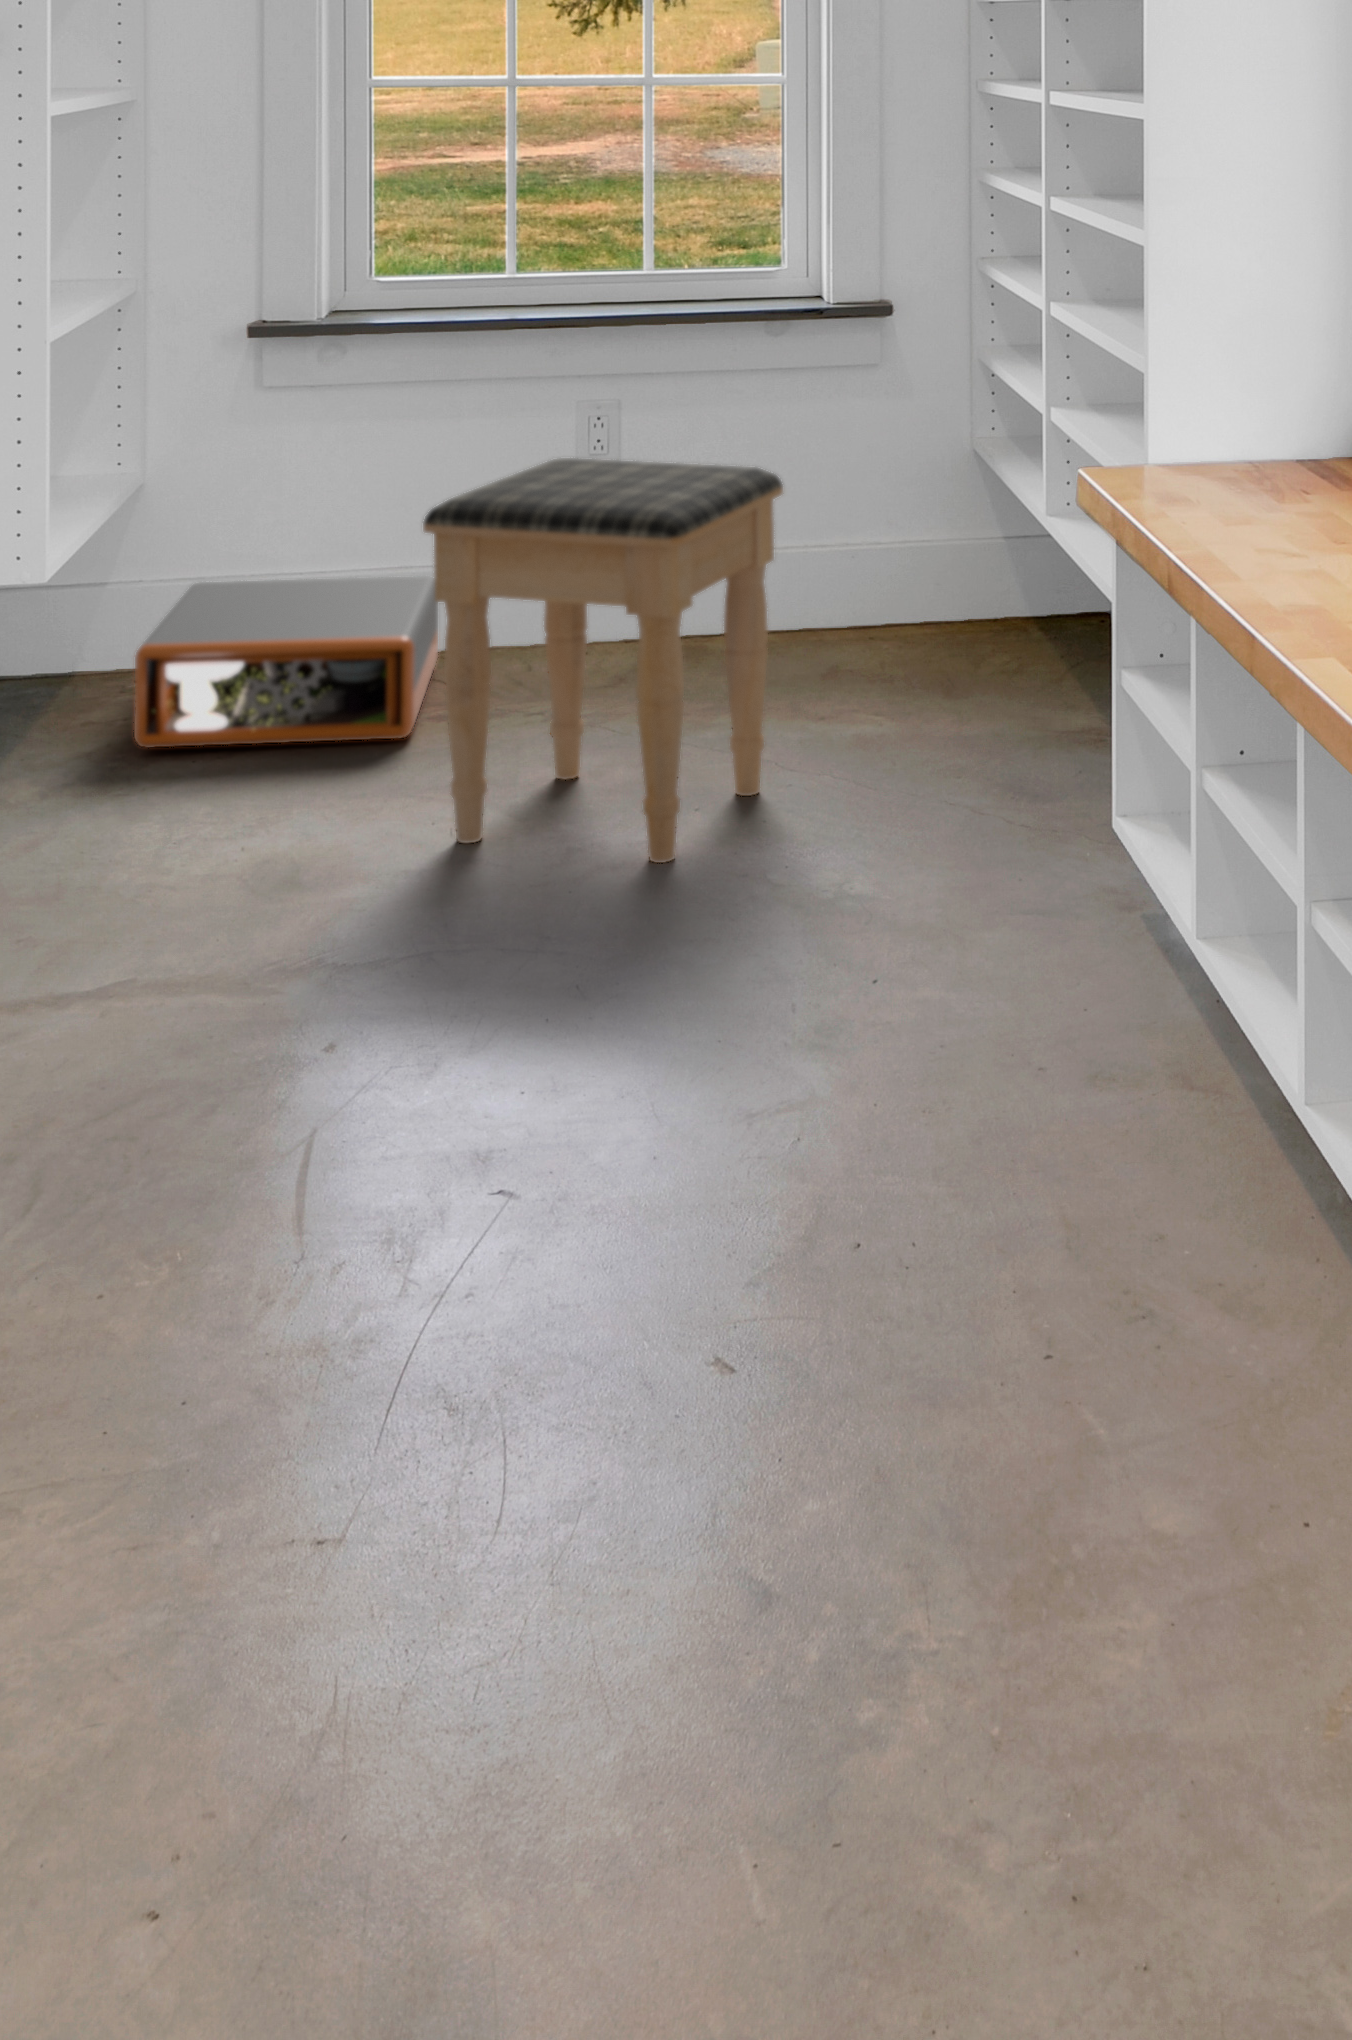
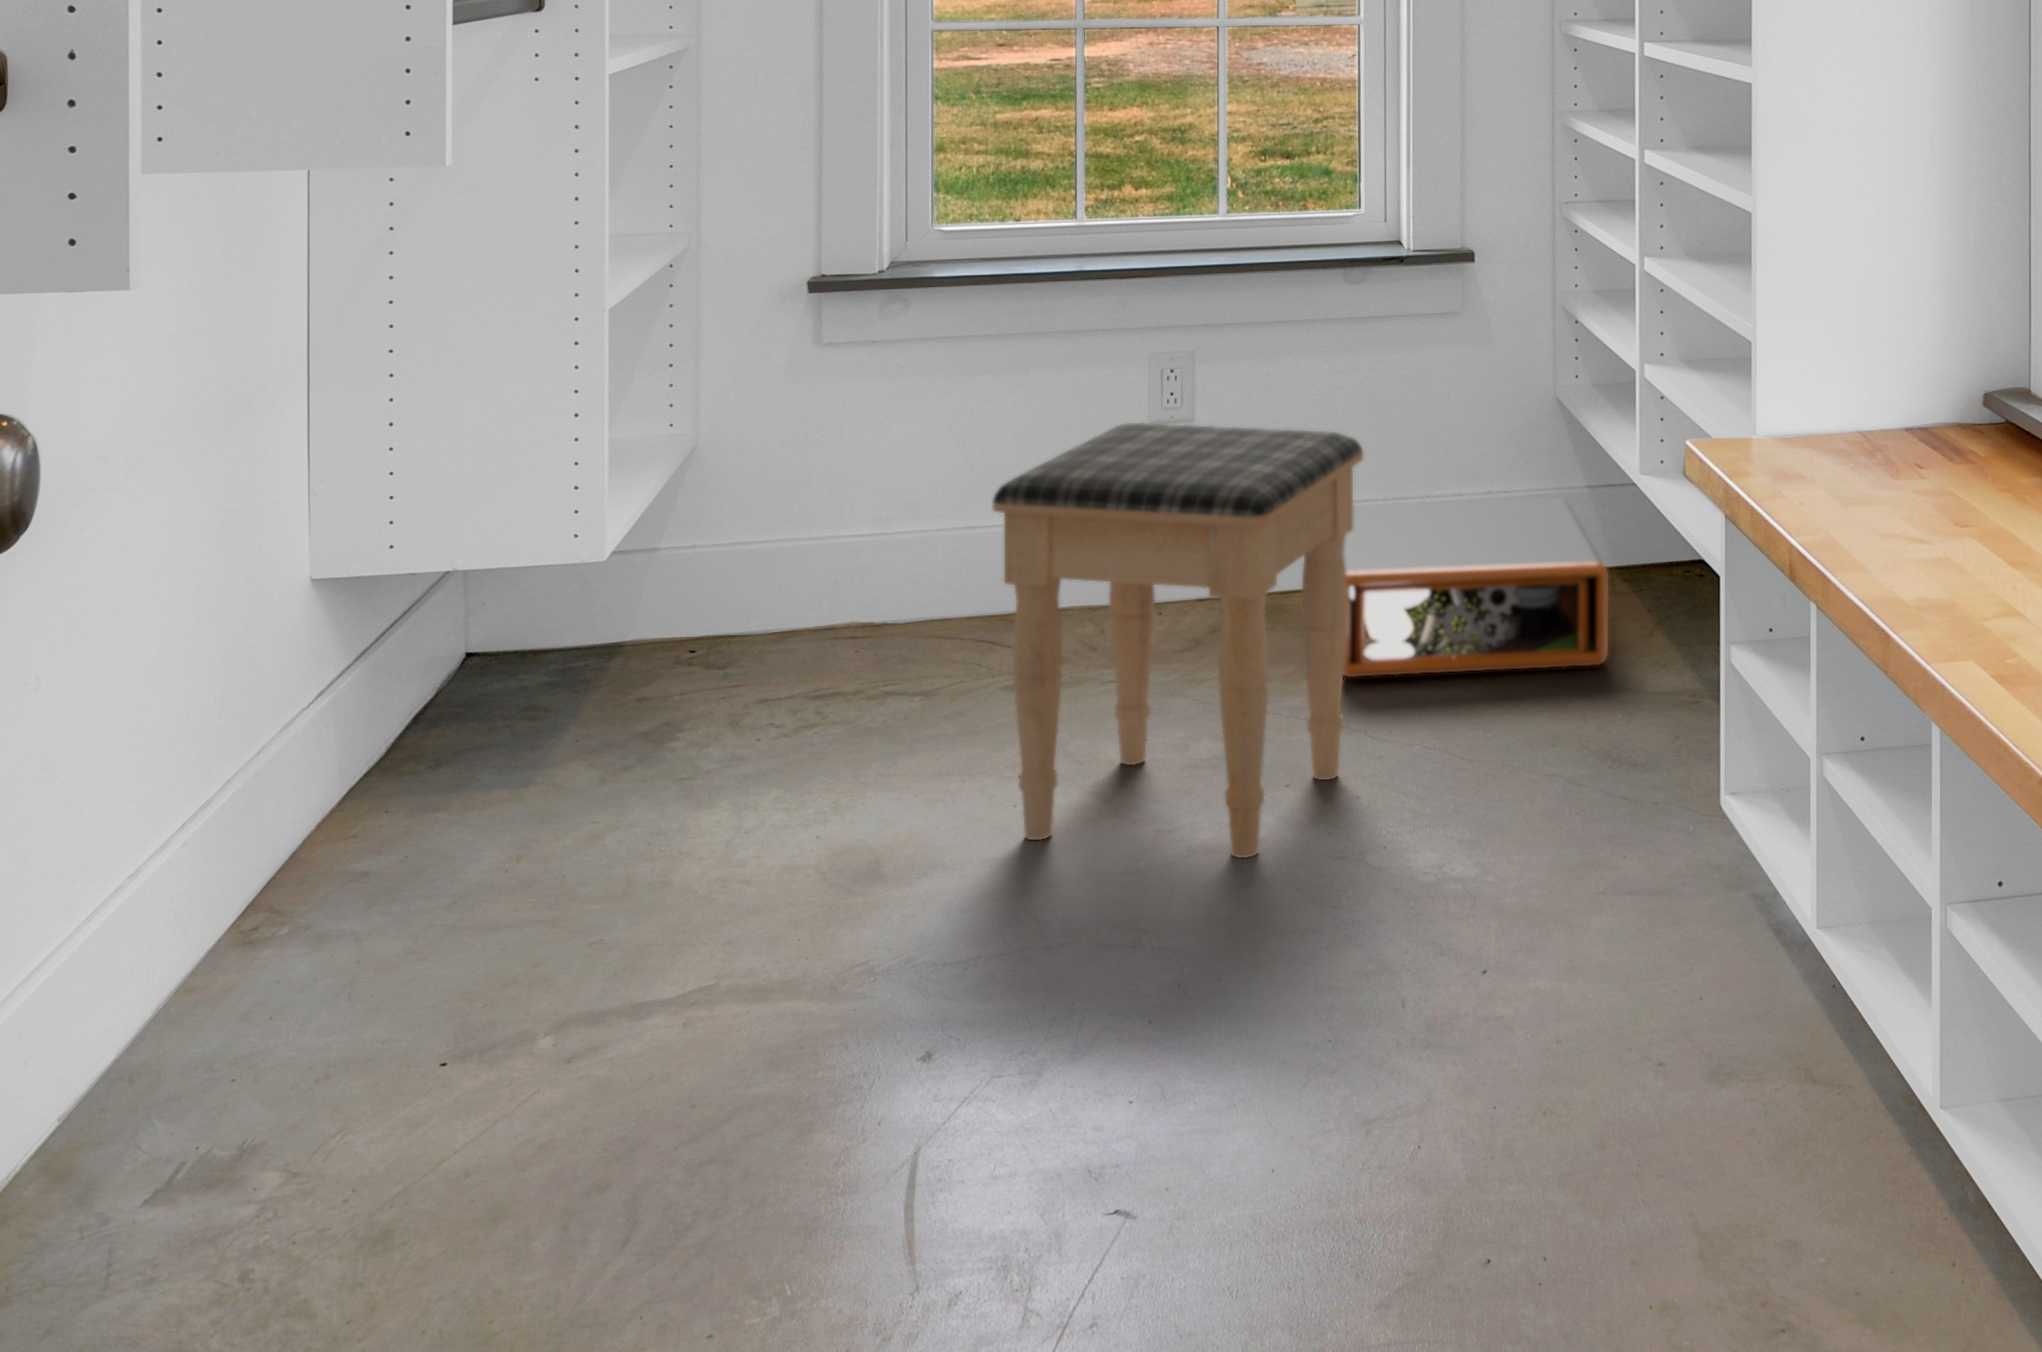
storage box: present [134,576,438,747] -> present [1343,497,1608,677]

